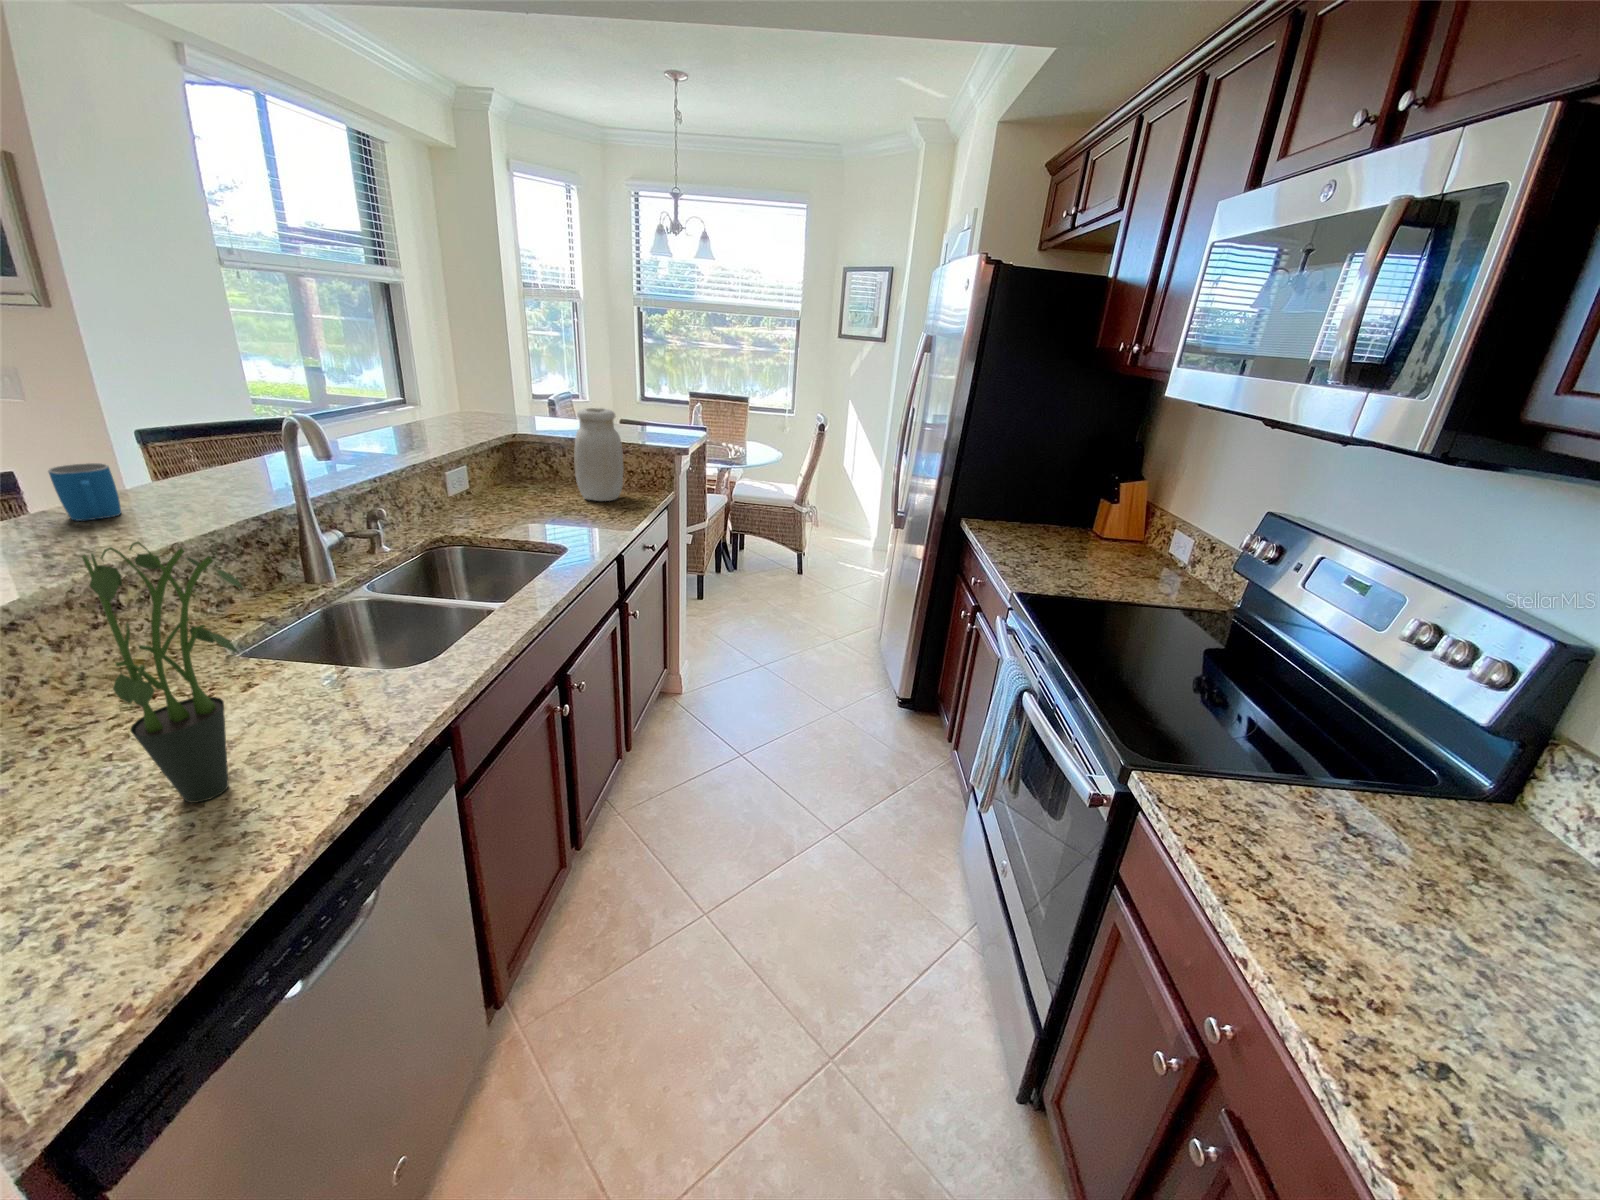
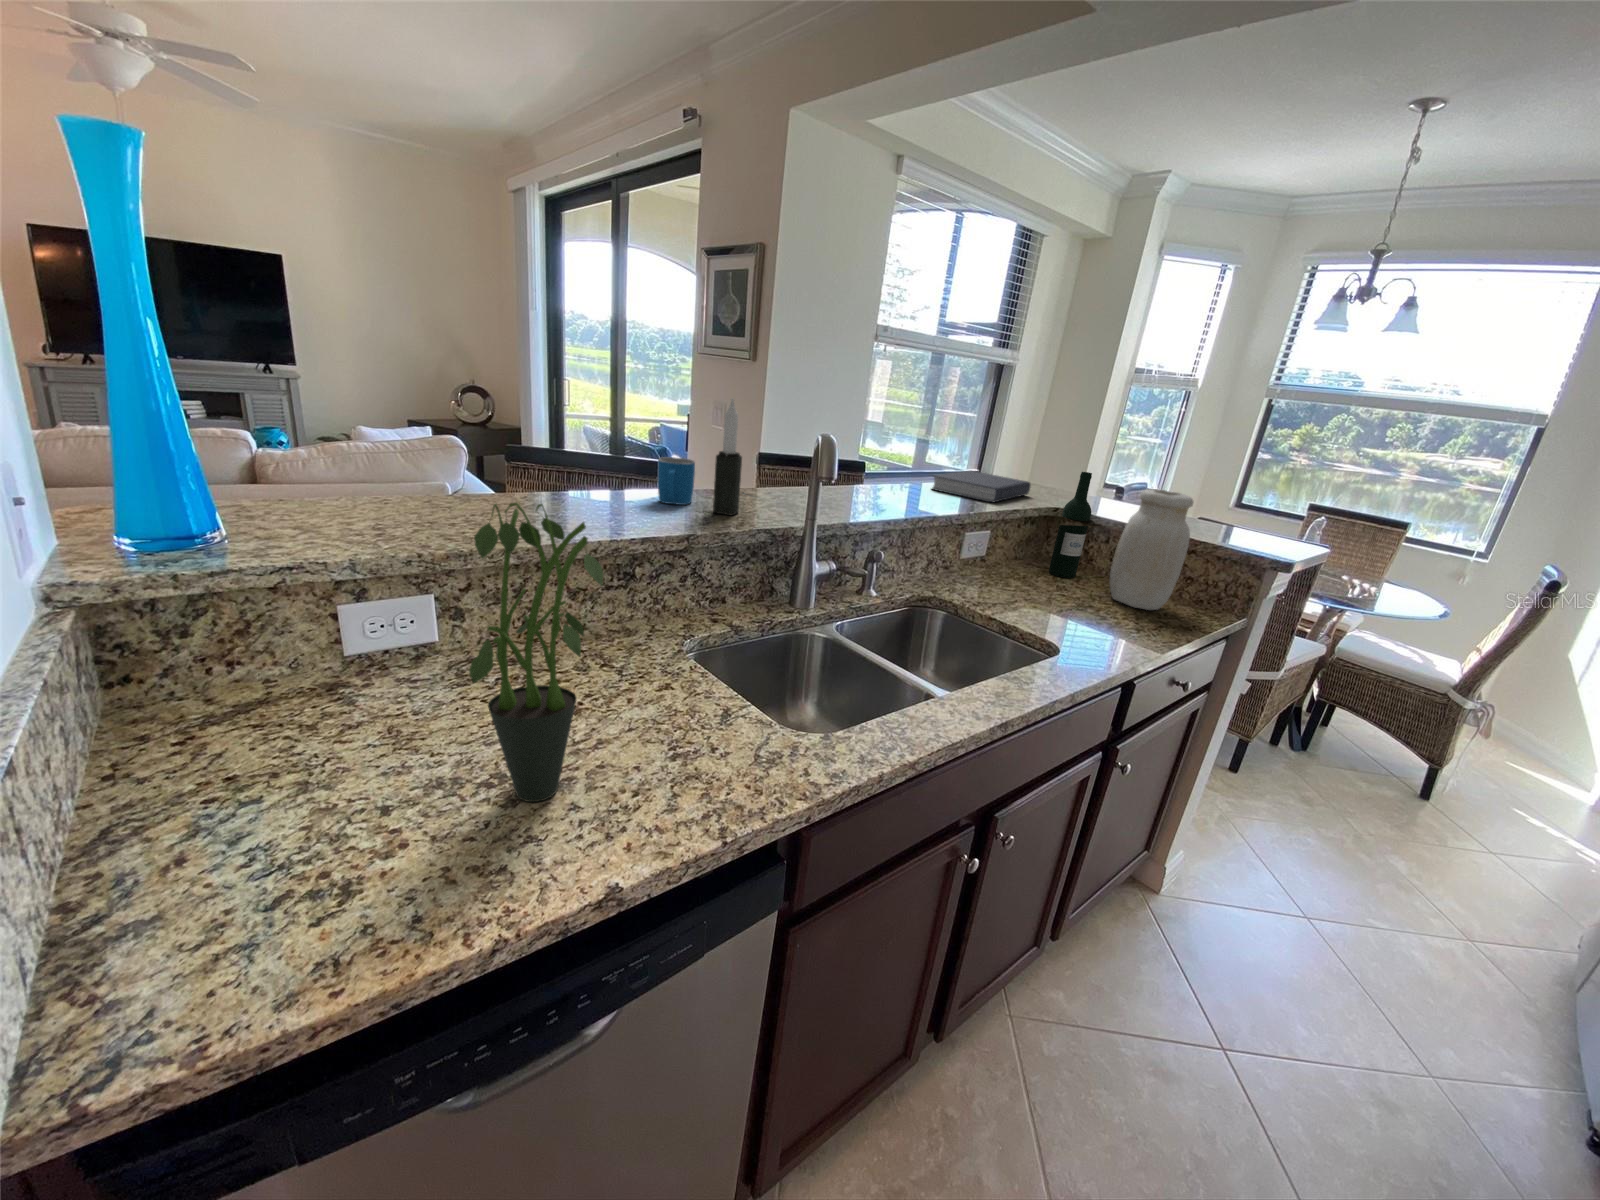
candle: none [142,388,201,516] -> present [713,398,742,515]
wine bottle: none [521,401,550,492] -> present [1049,472,1092,578]
book: none [385,412,482,441] -> present [932,471,1031,502]

